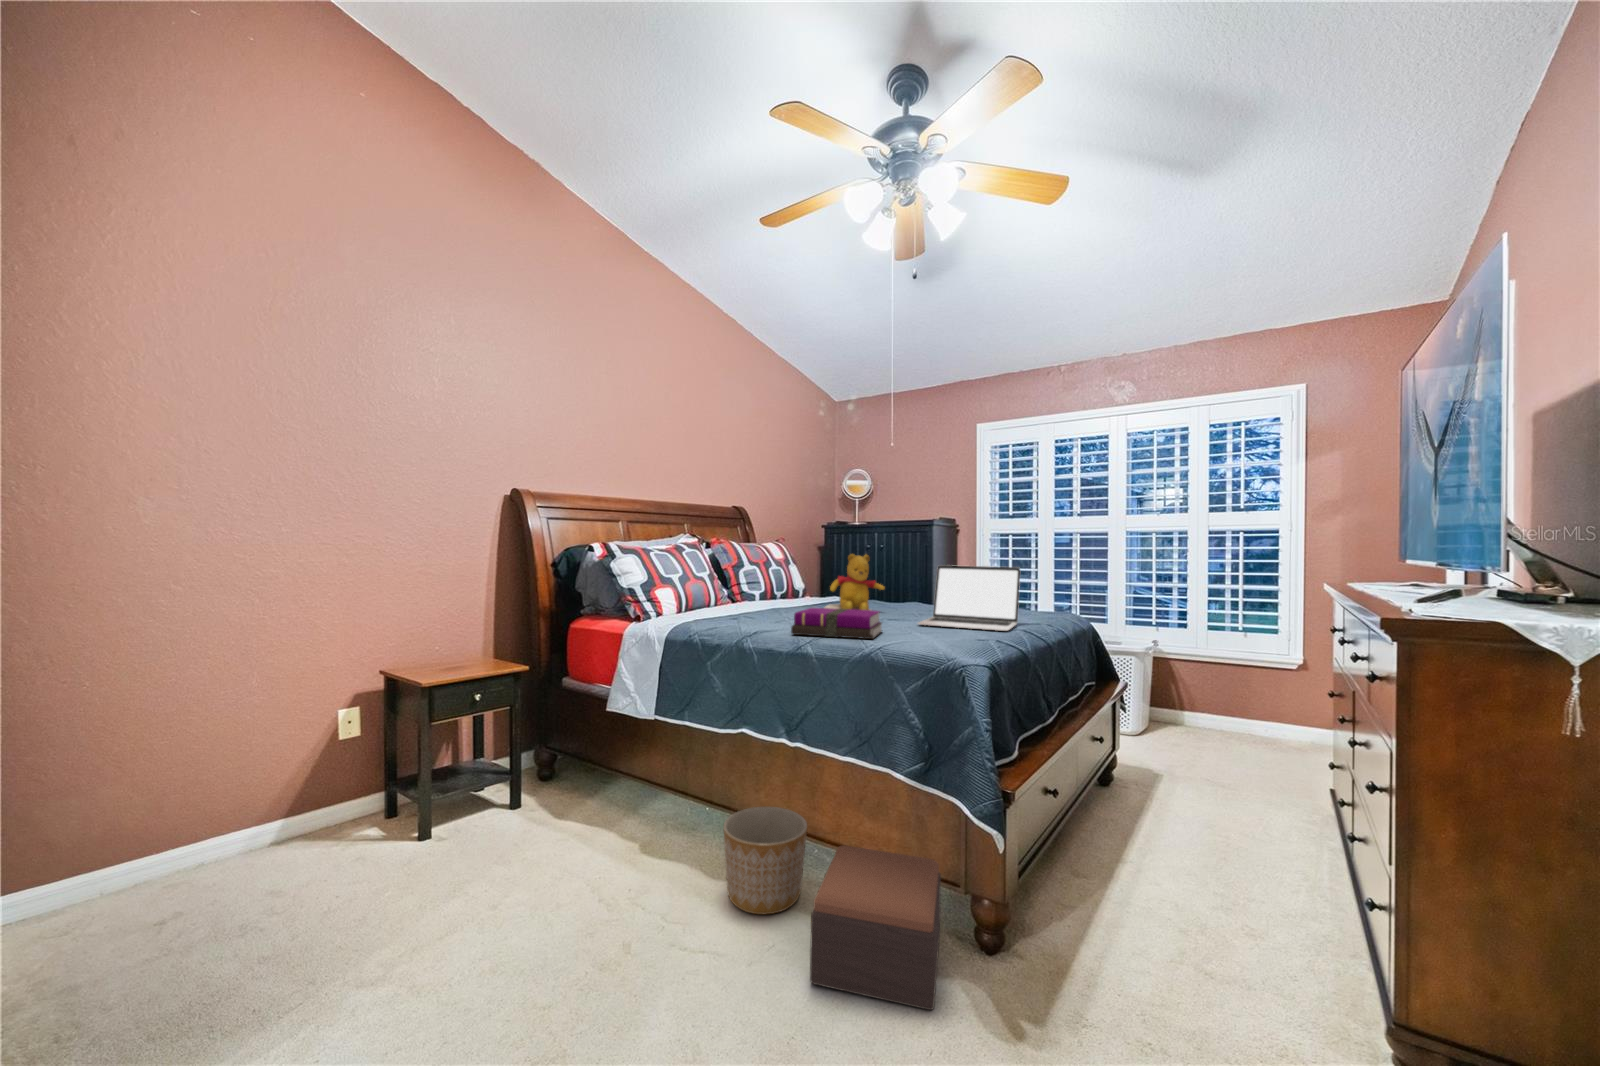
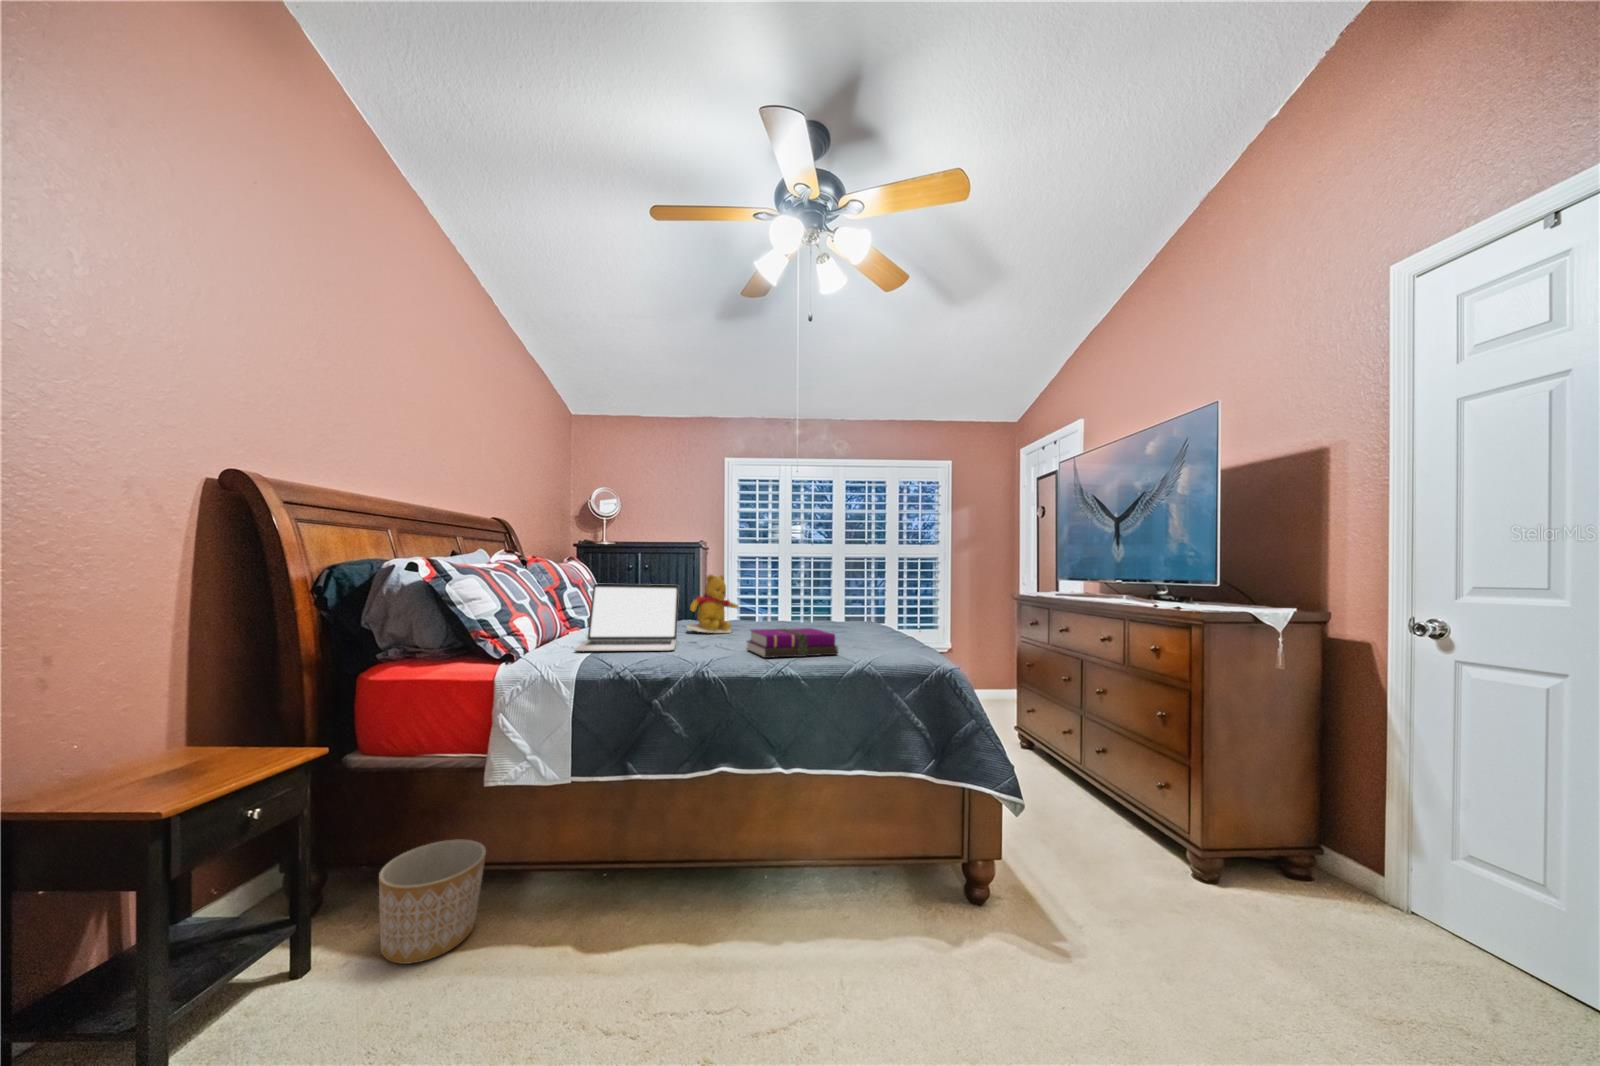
laptop: present [918,565,1020,631] -> present [575,584,679,652]
planter: present [723,807,807,915] -> present [379,839,486,964]
footstool: present [810,845,941,1010] -> none [846,837,988,989]

